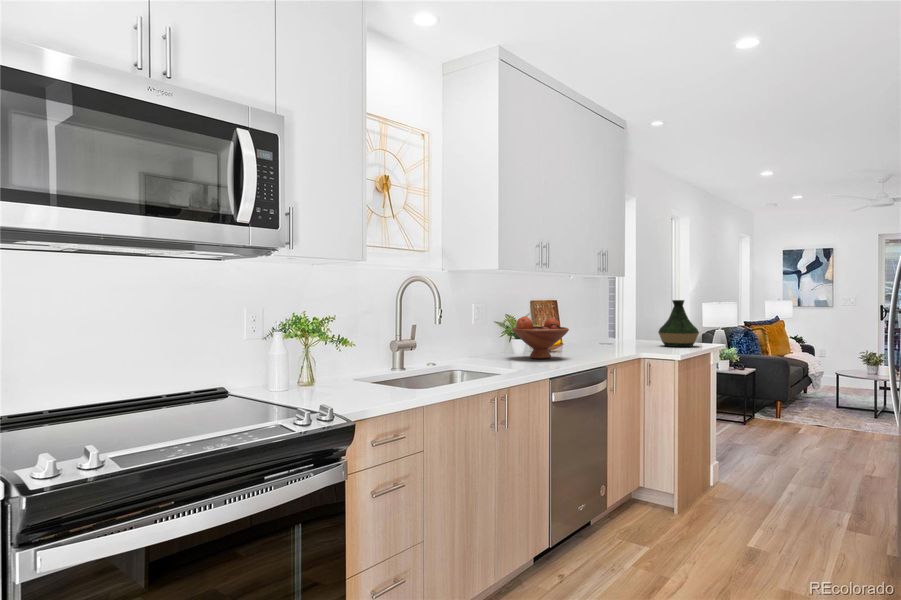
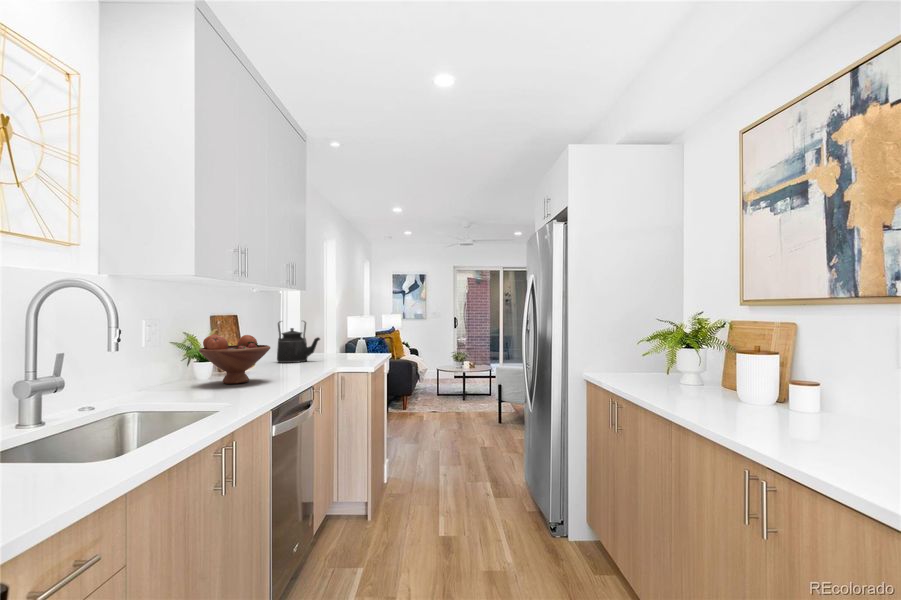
vase: present [658,300,699,347] -> none [339,313,376,358]
kettle: none [595,306,635,347] -> present [277,321,320,363]

